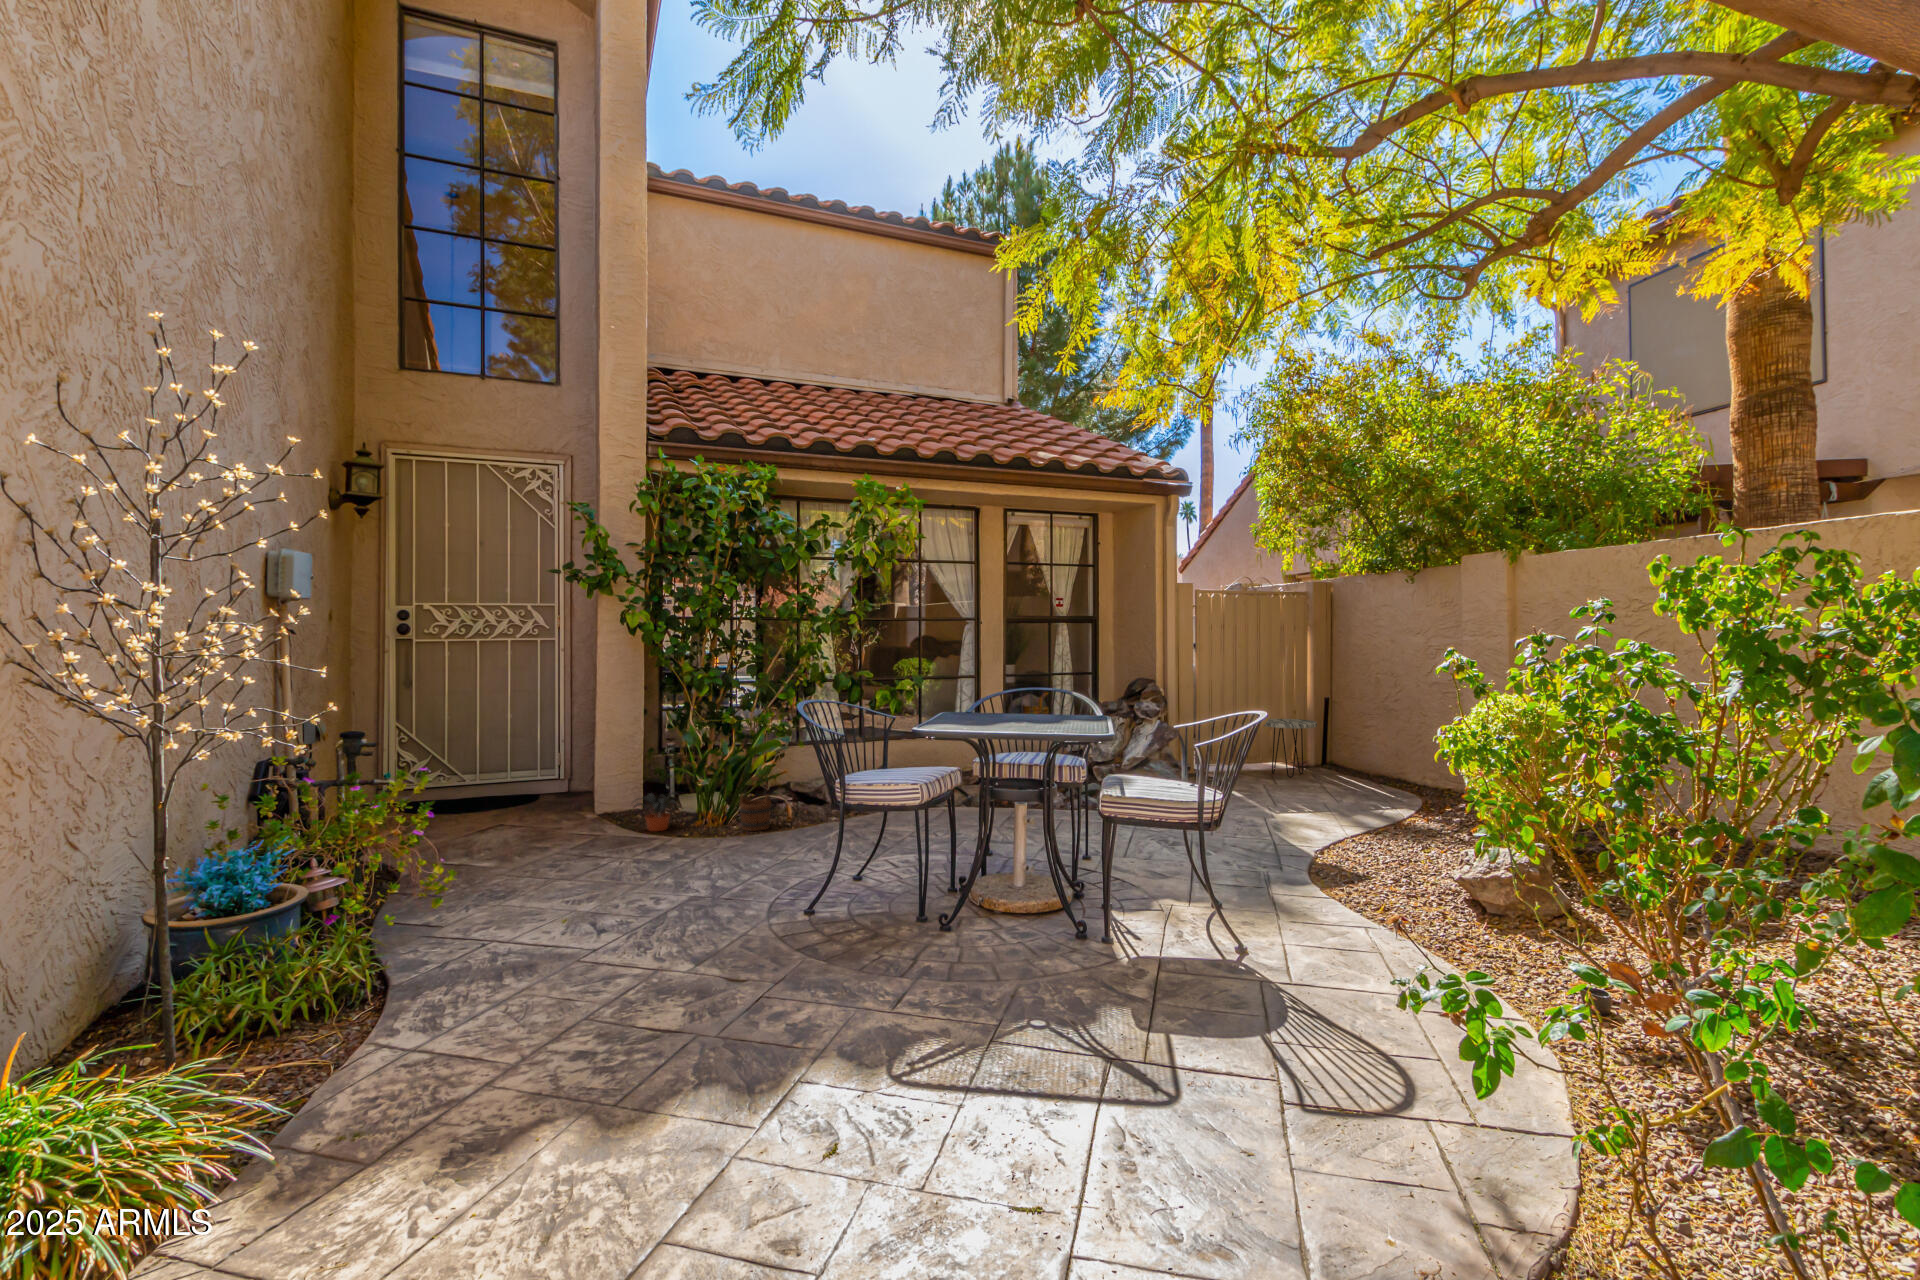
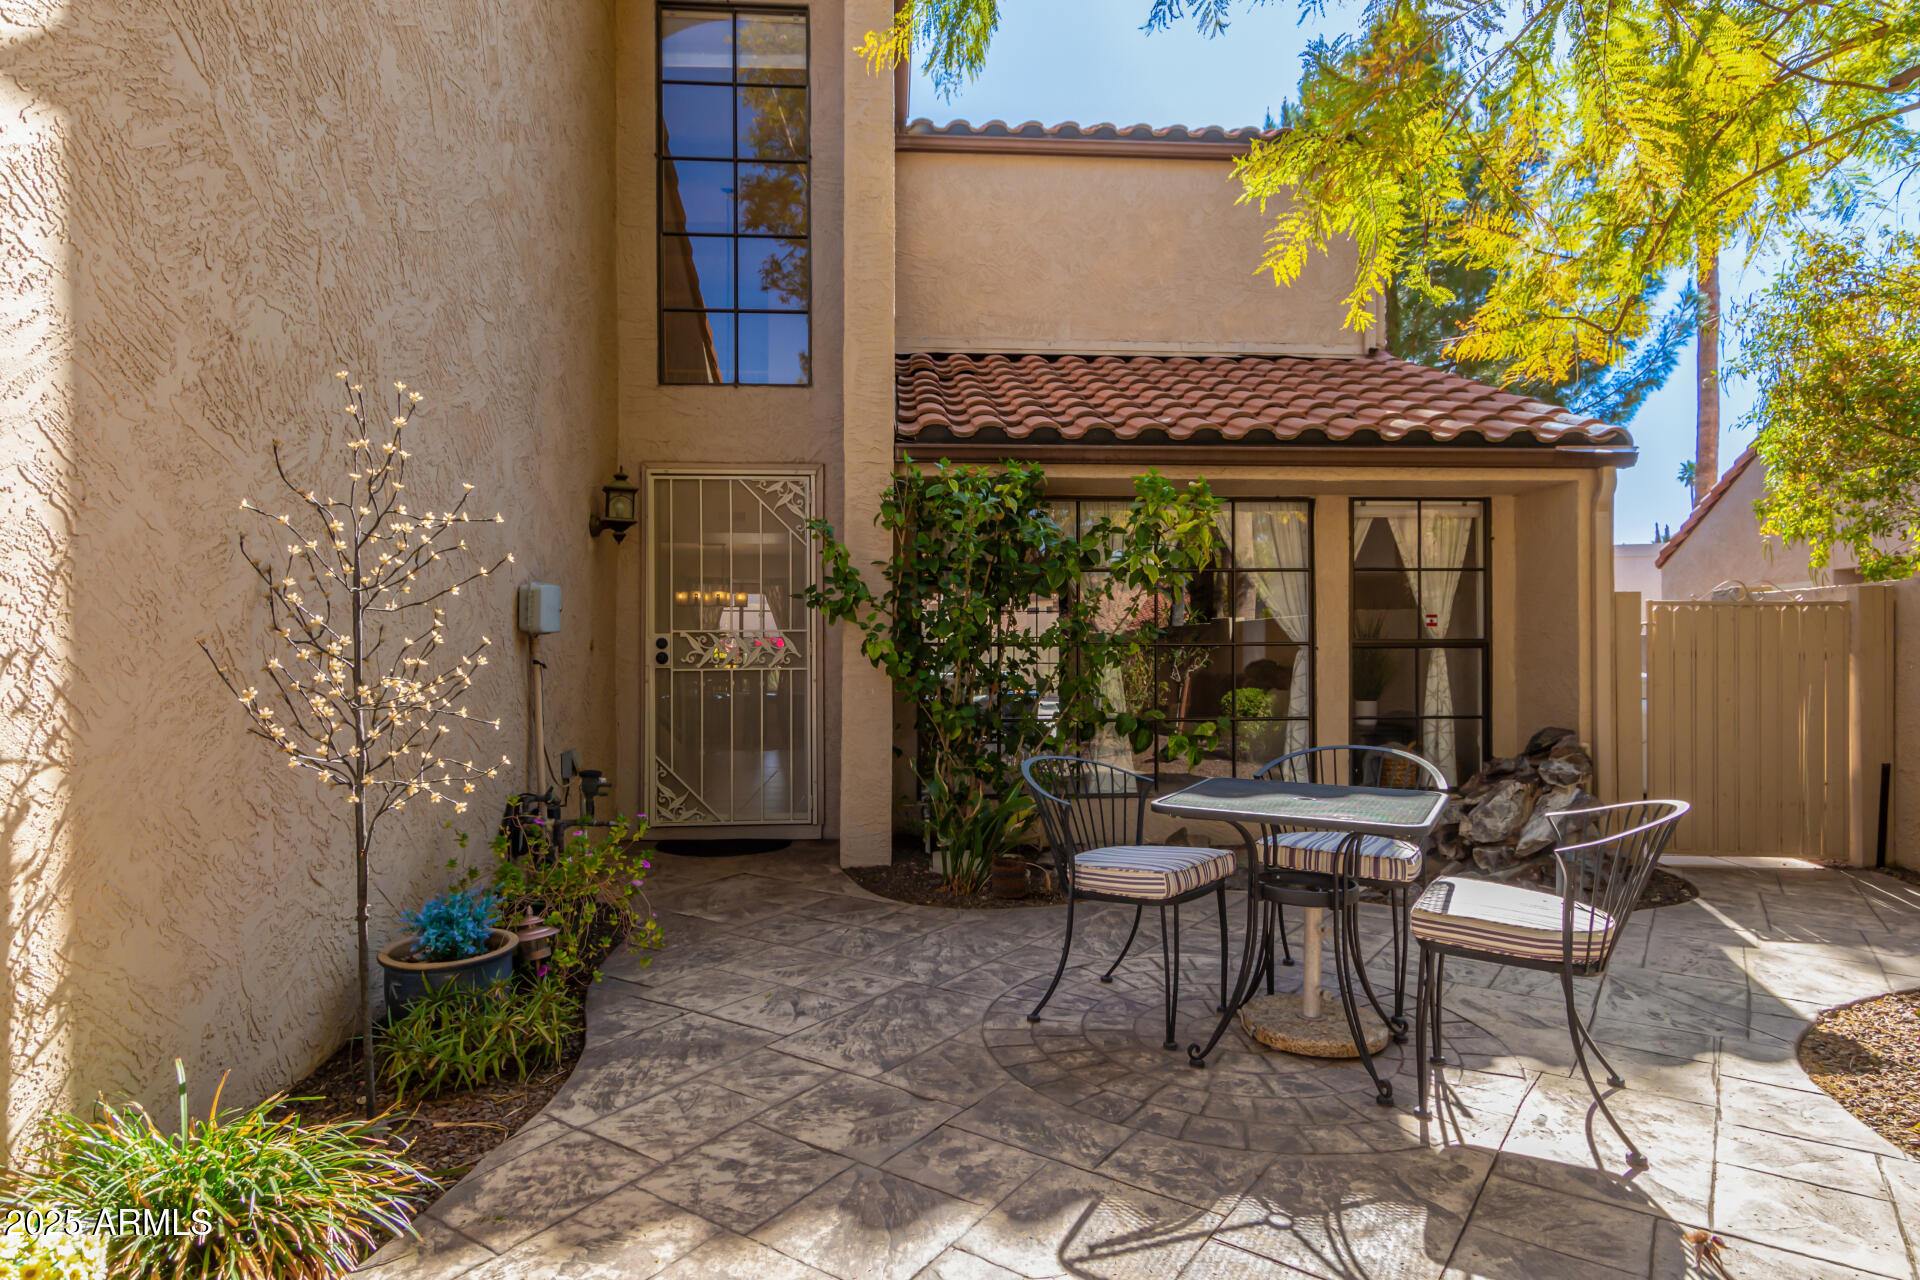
side table: present [1264,719,1317,778] -> none [1757,791,1863,883]
potted plant: present [634,792,676,831] -> none [873,844,930,889]

